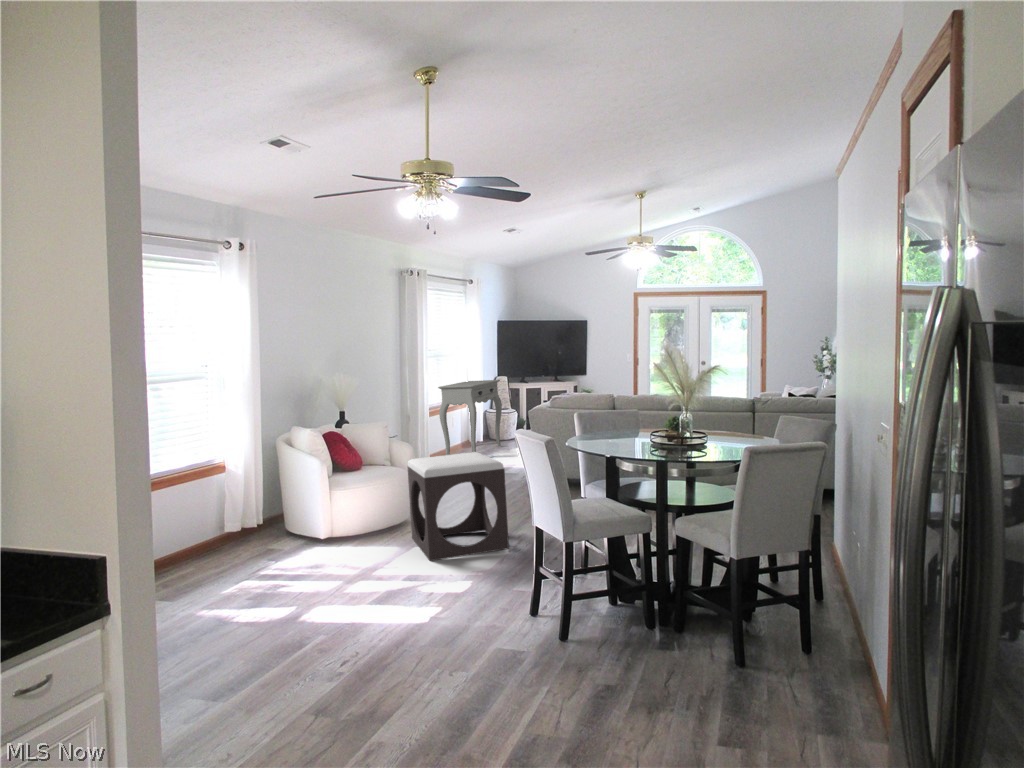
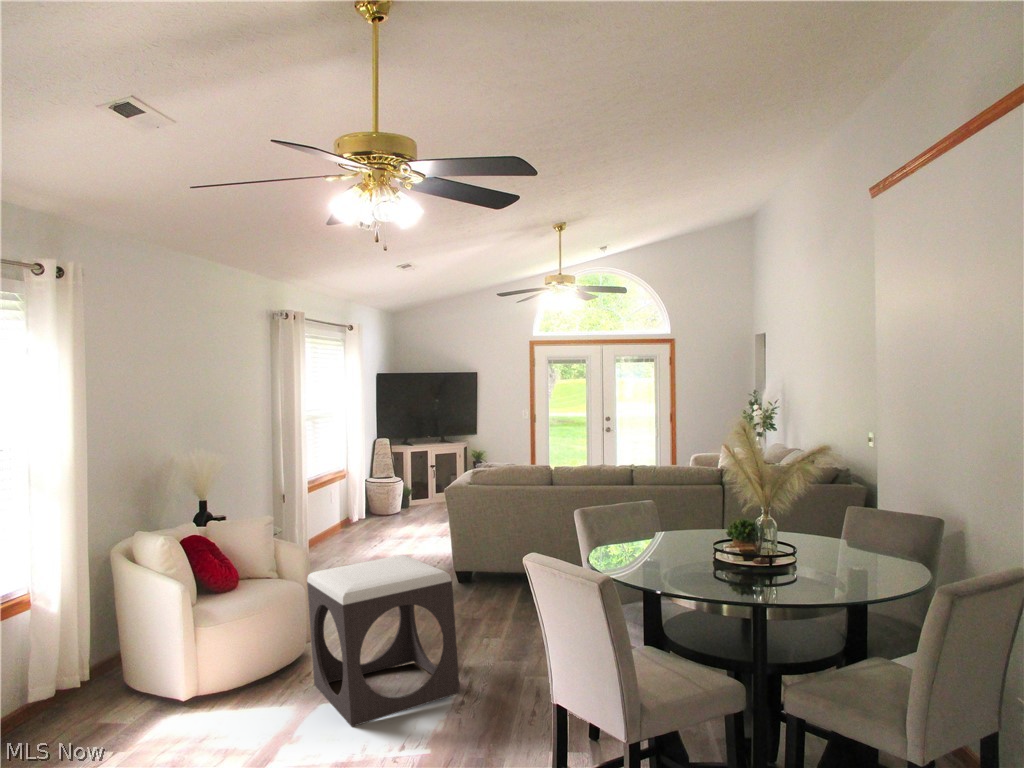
console table: present [438,380,502,455] -> none [314,445,390,546]

